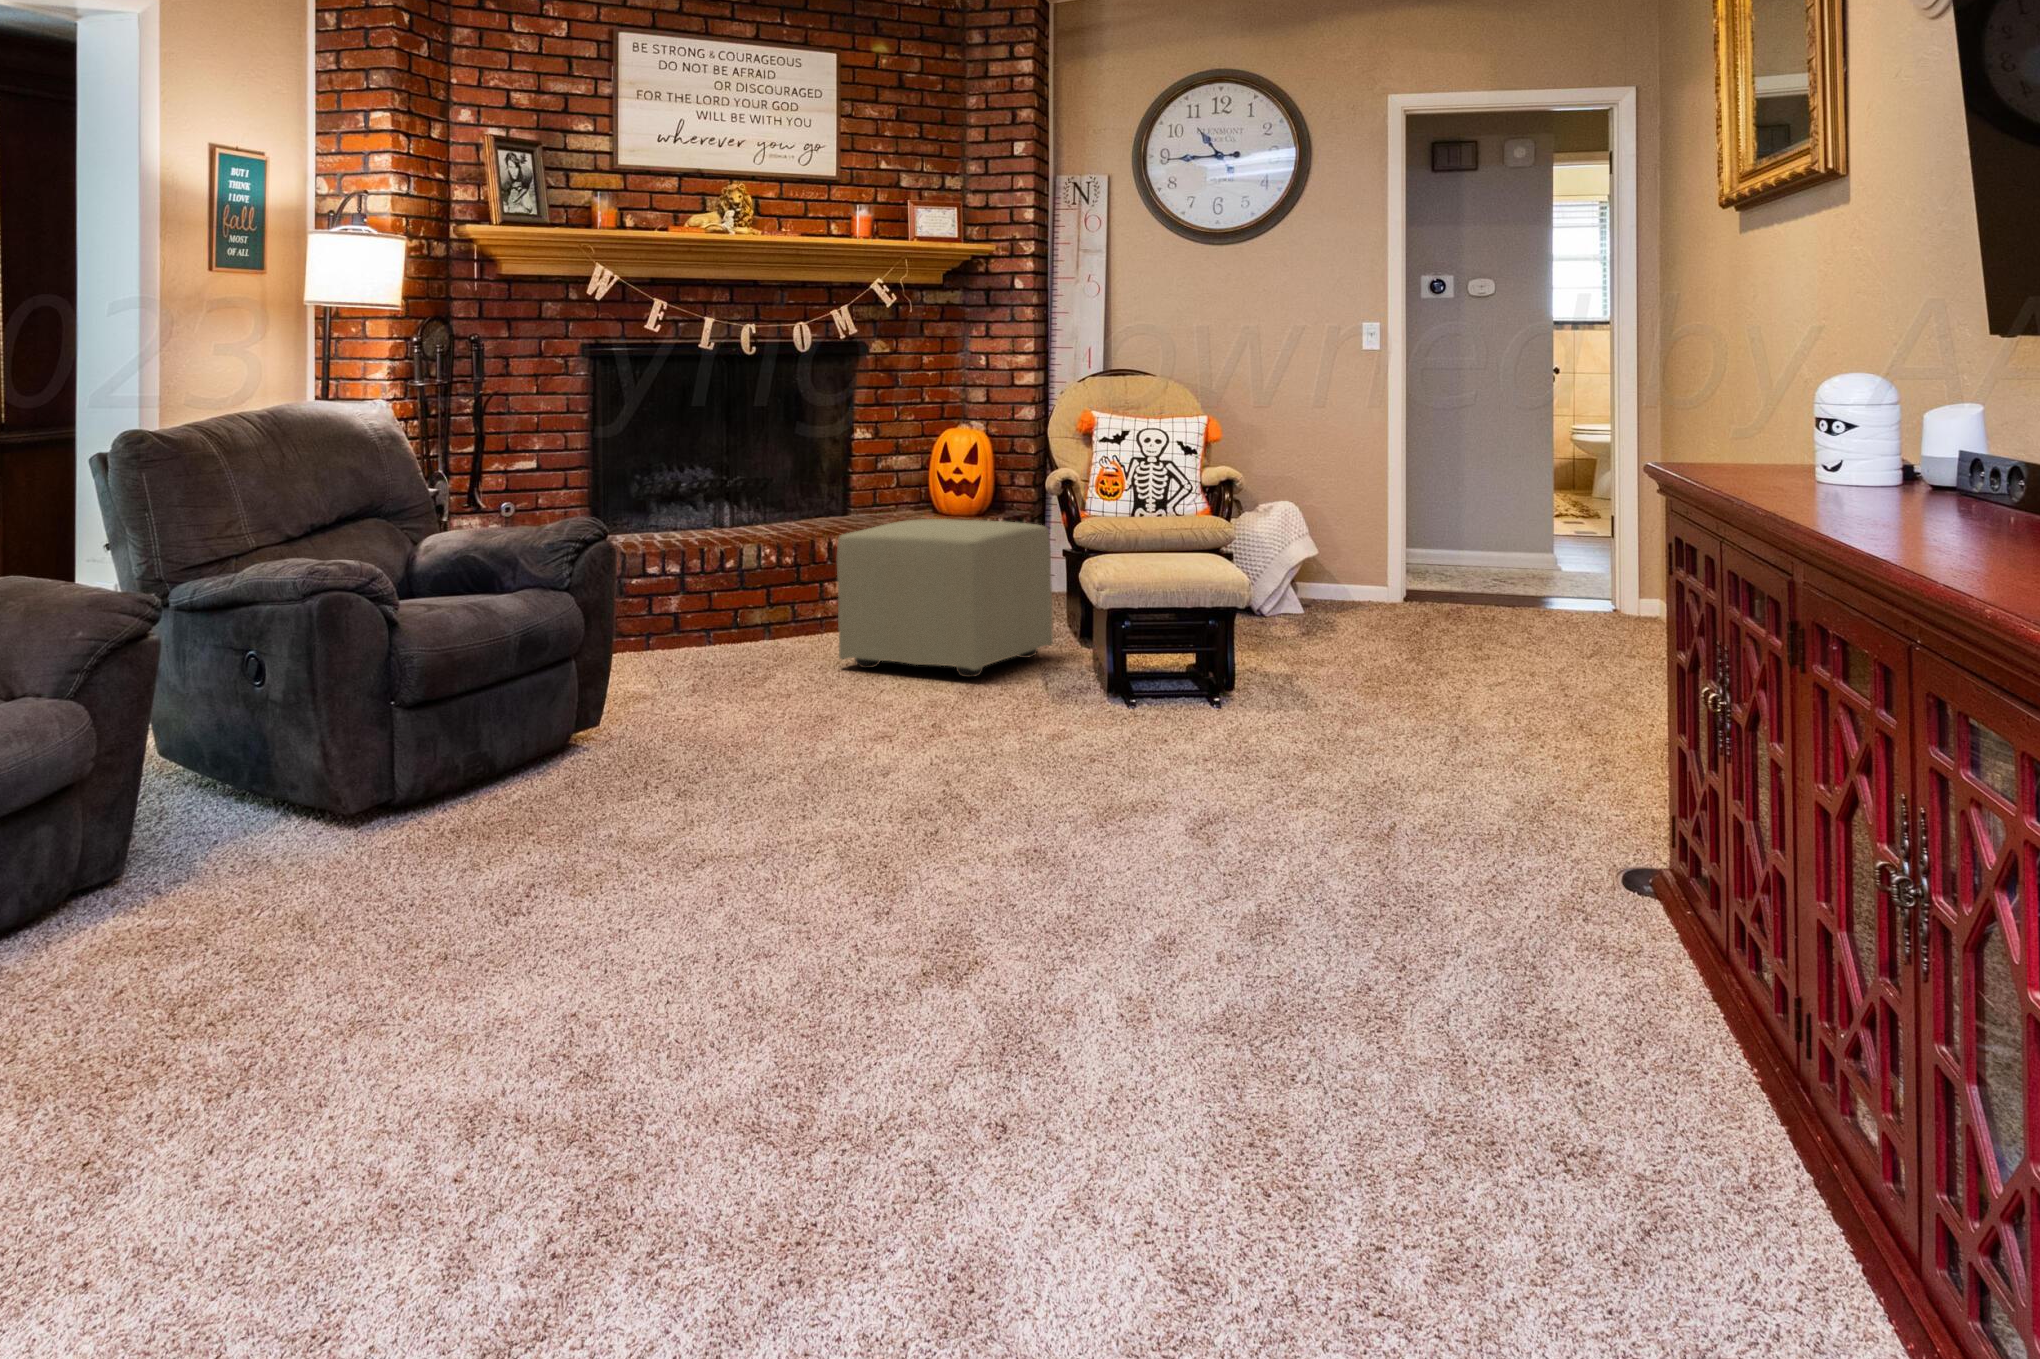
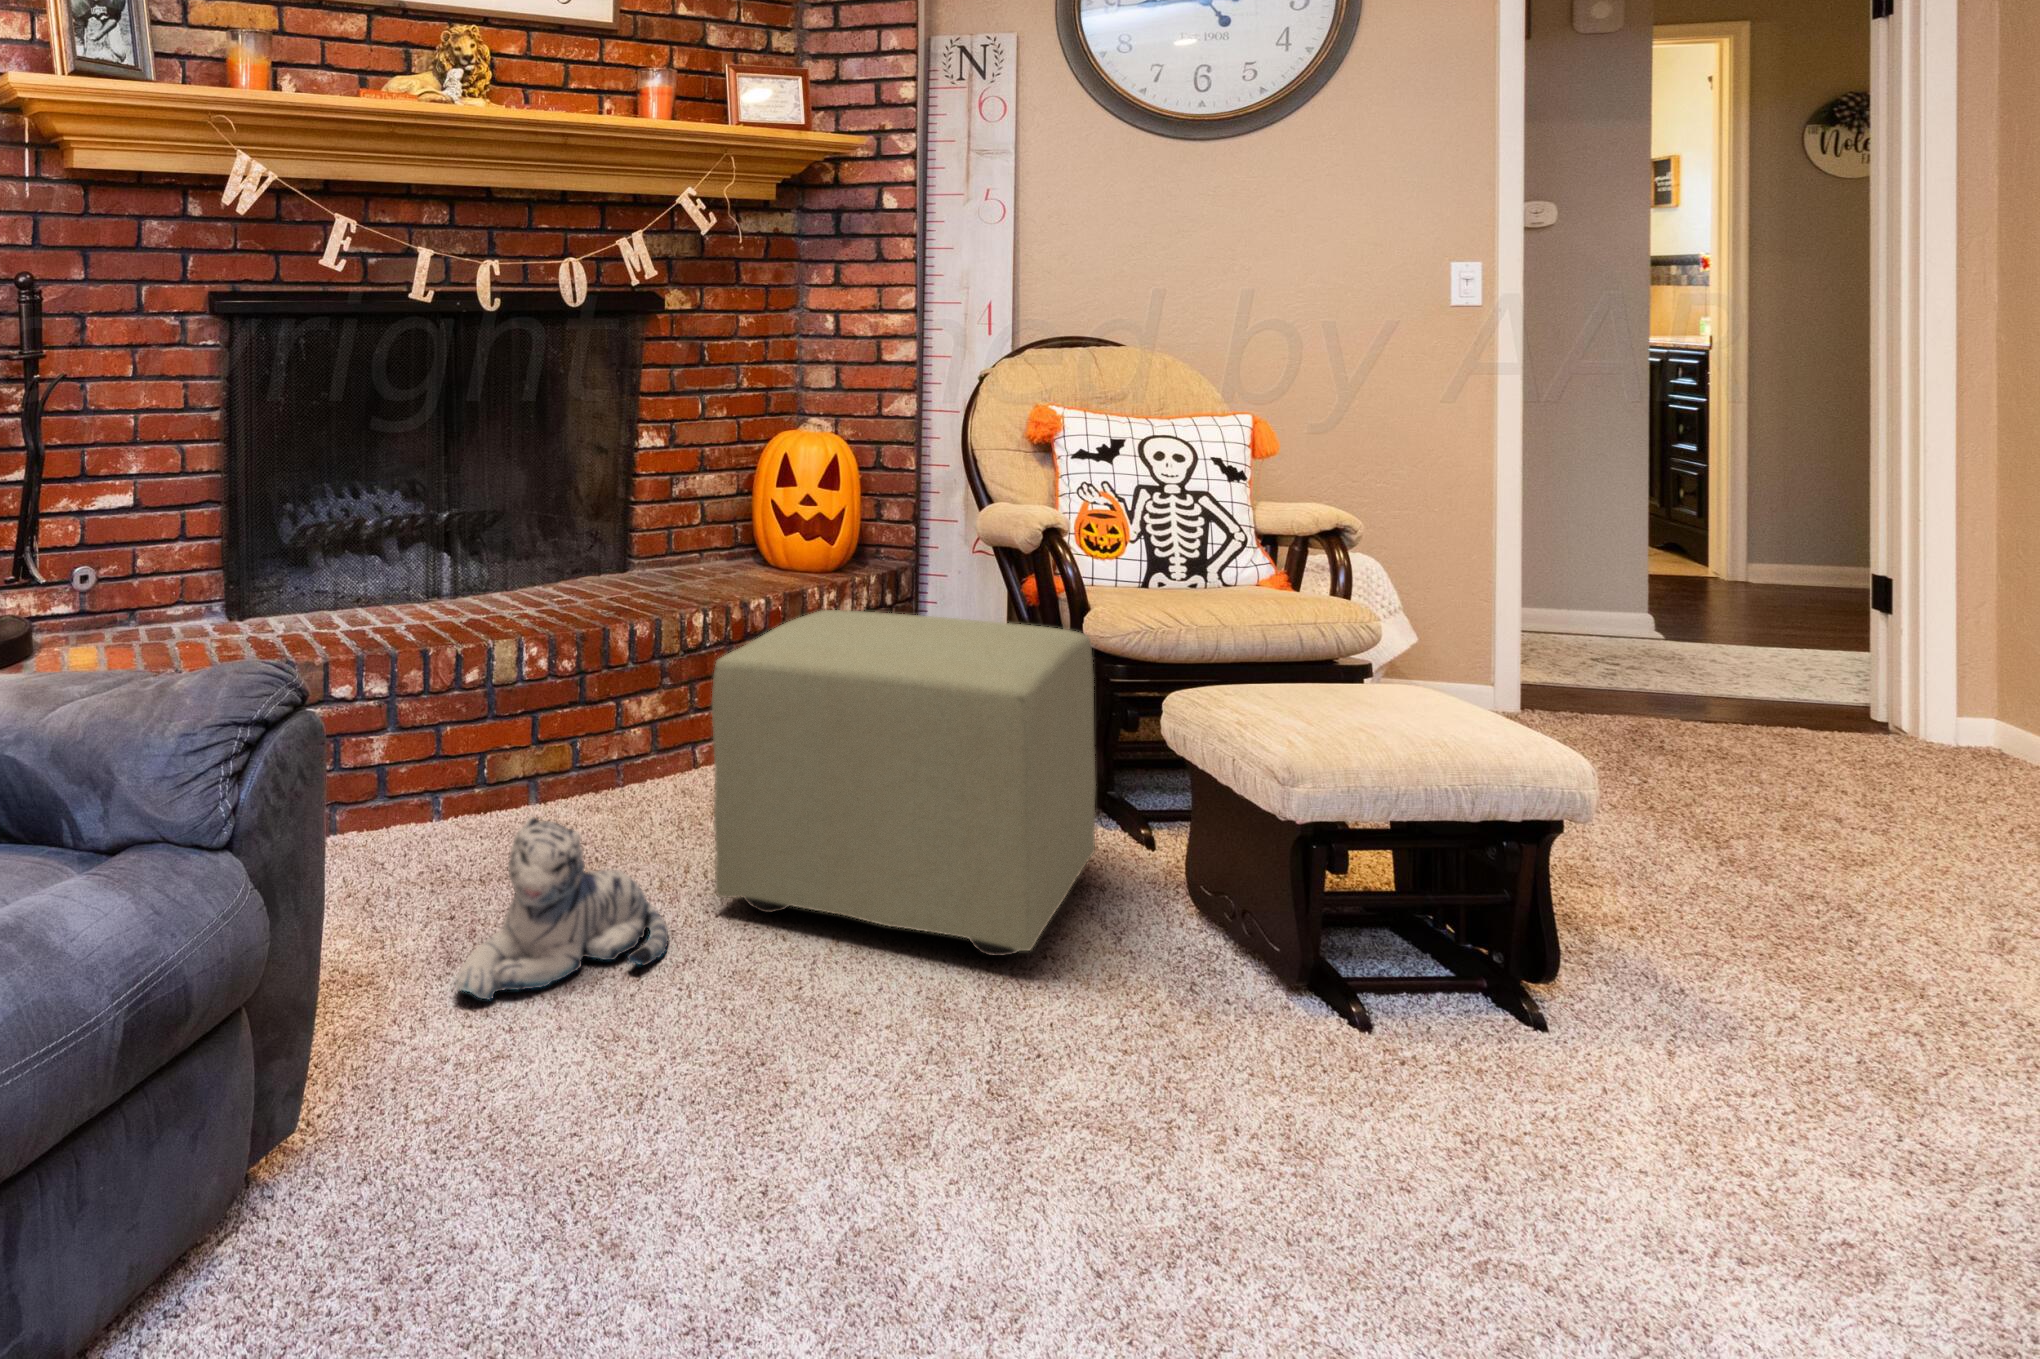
plush toy: none [691,608,809,689] -> present [455,817,668,1000]

